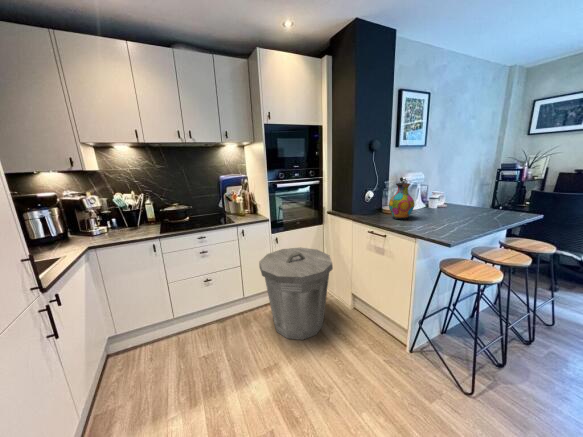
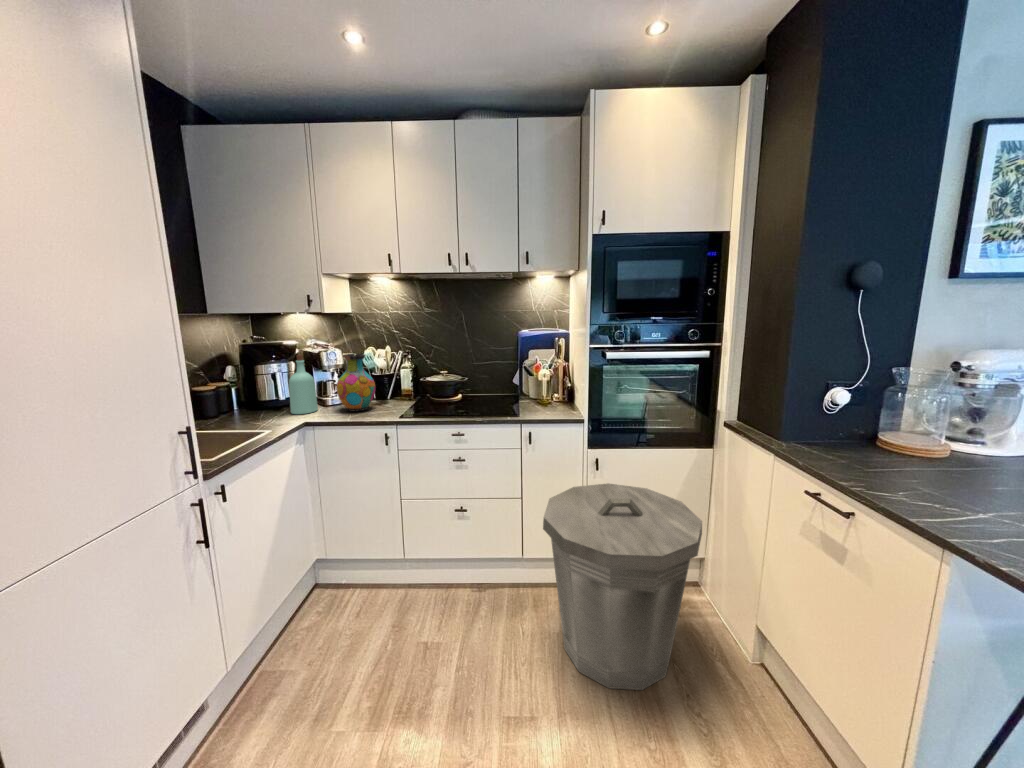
vase: present [389,183,414,219] -> present [337,354,375,411]
bottle: none [63,202,90,244] -> present [289,355,318,414]

